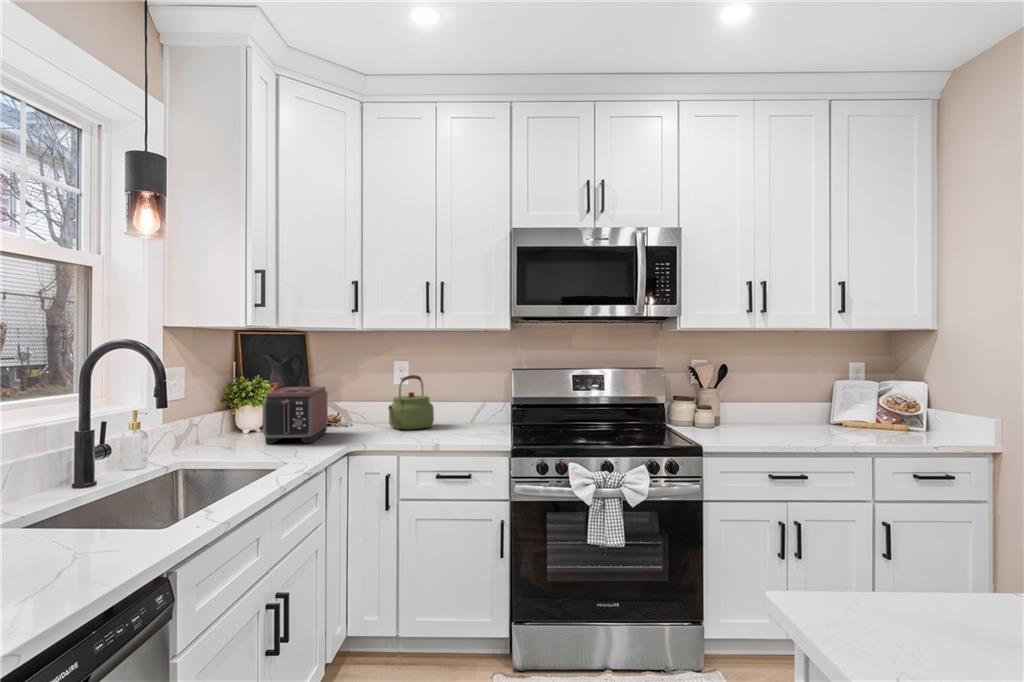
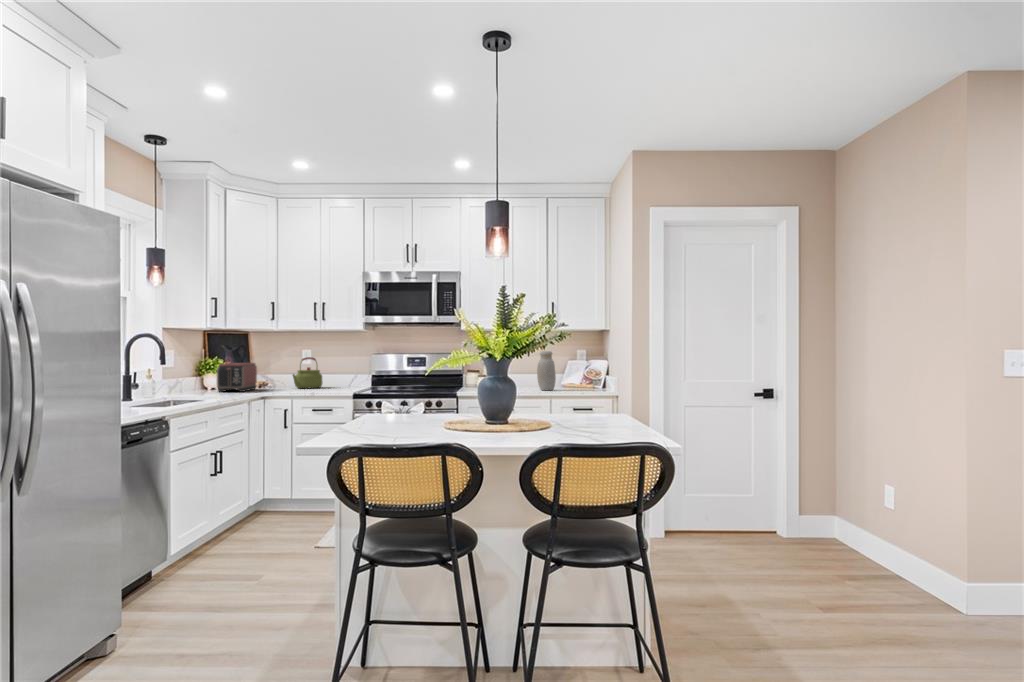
jar: none [828,368,869,440] -> present [537,351,556,390]

